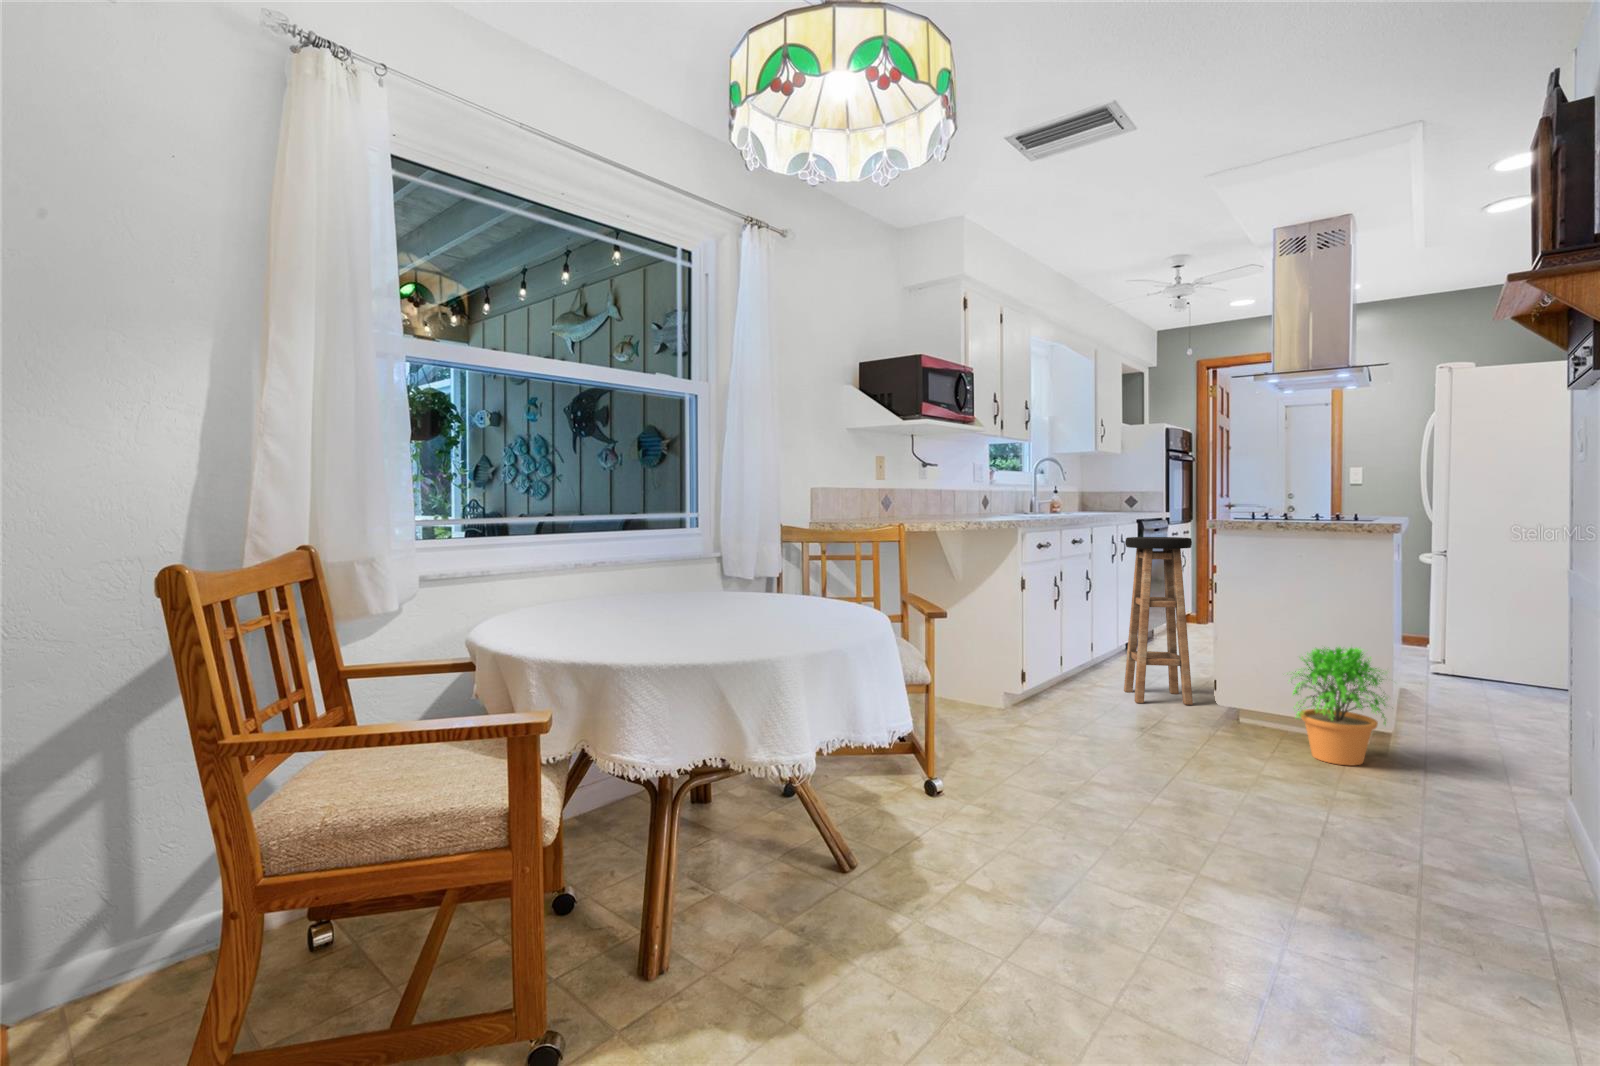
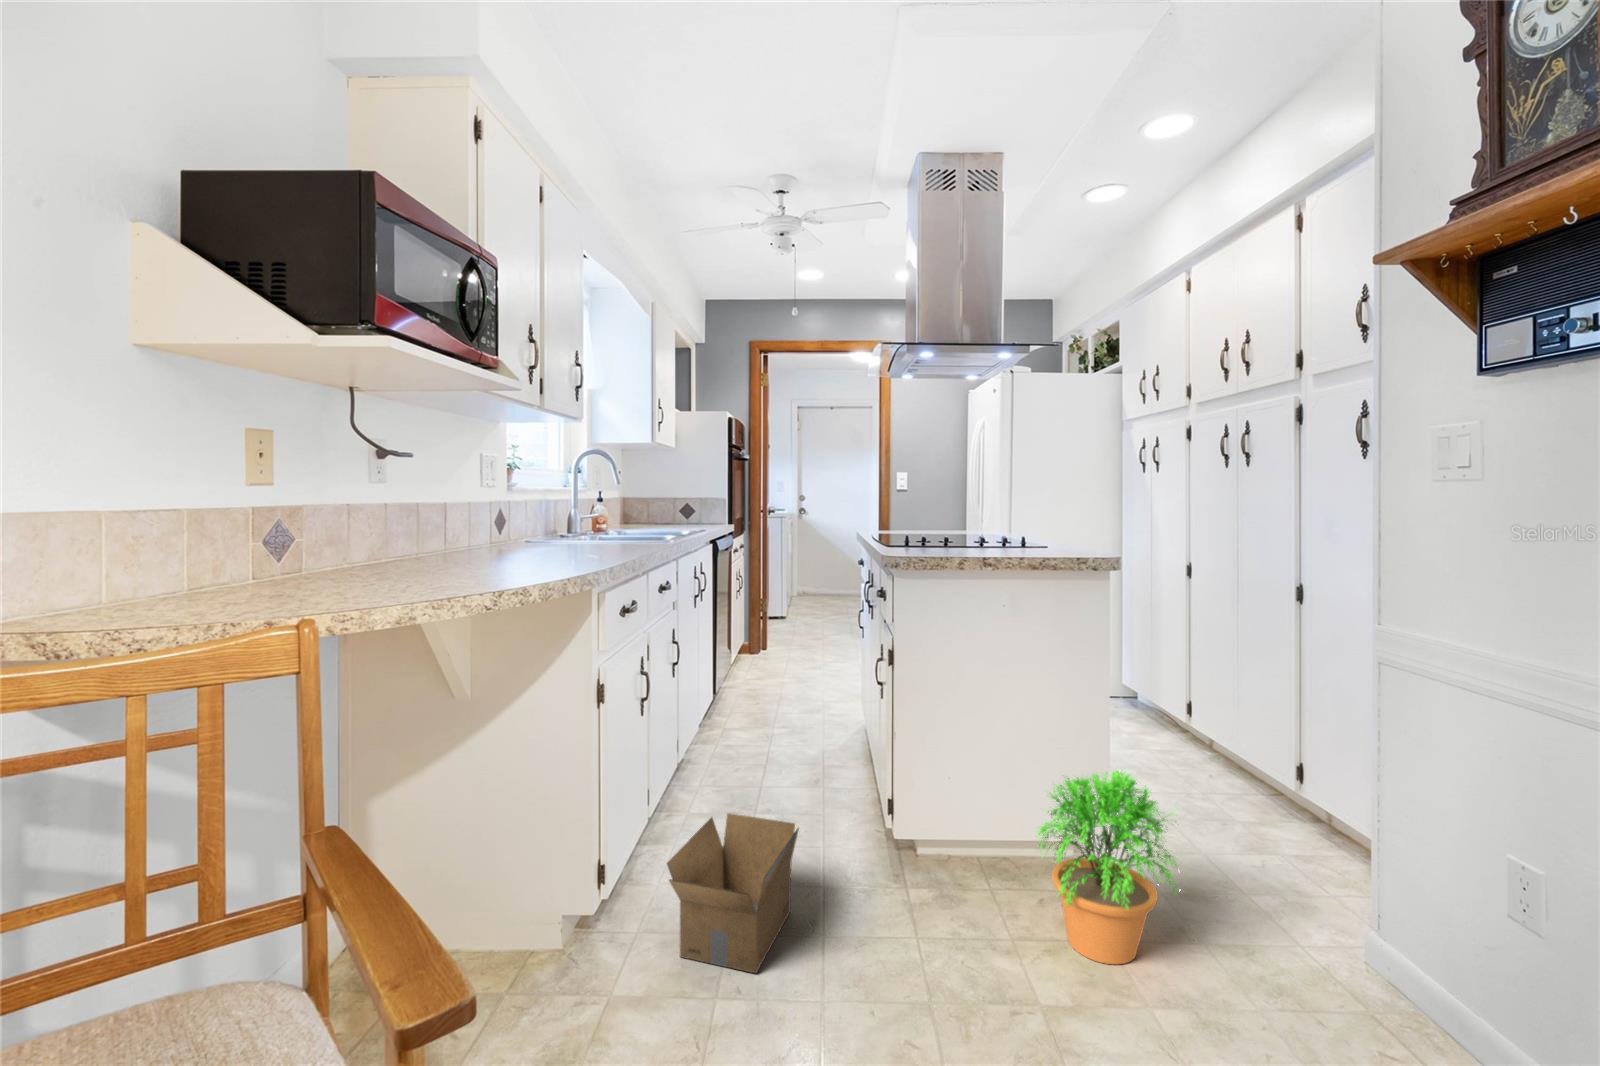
bar stool: present [1124,537,1193,705] -> none [745,585,851,860]
cardboard box: none [1049,659,1134,726] -> present [667,813,799,973]

